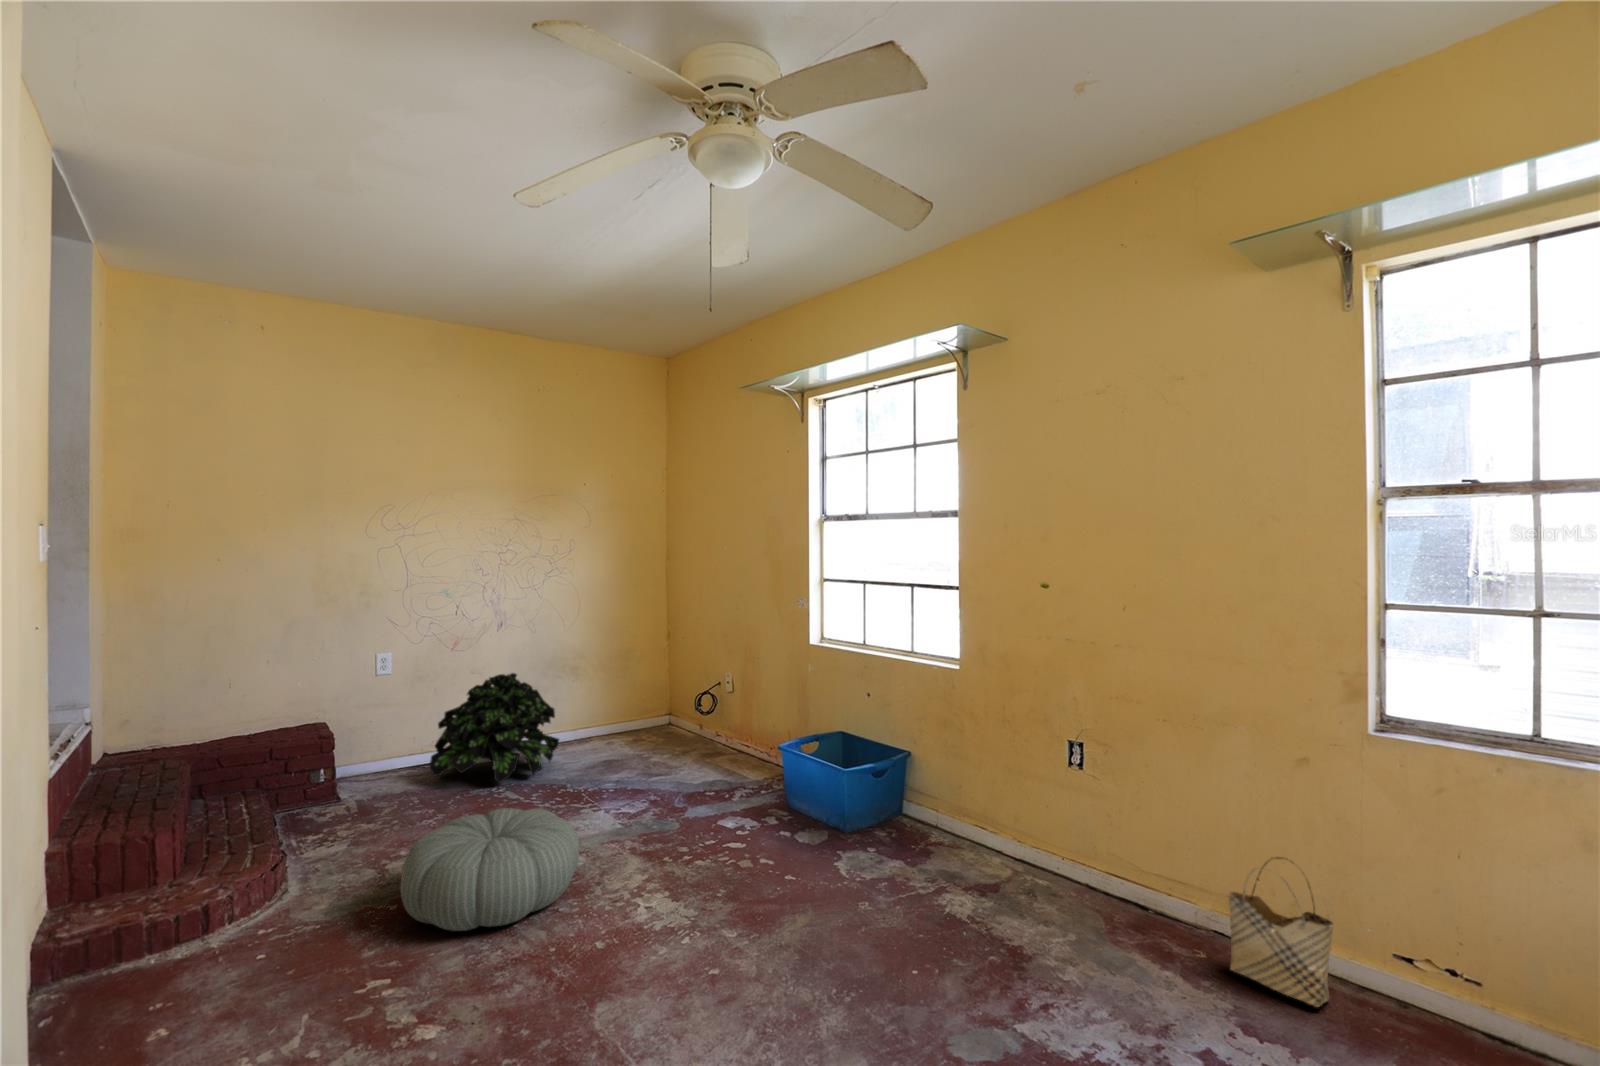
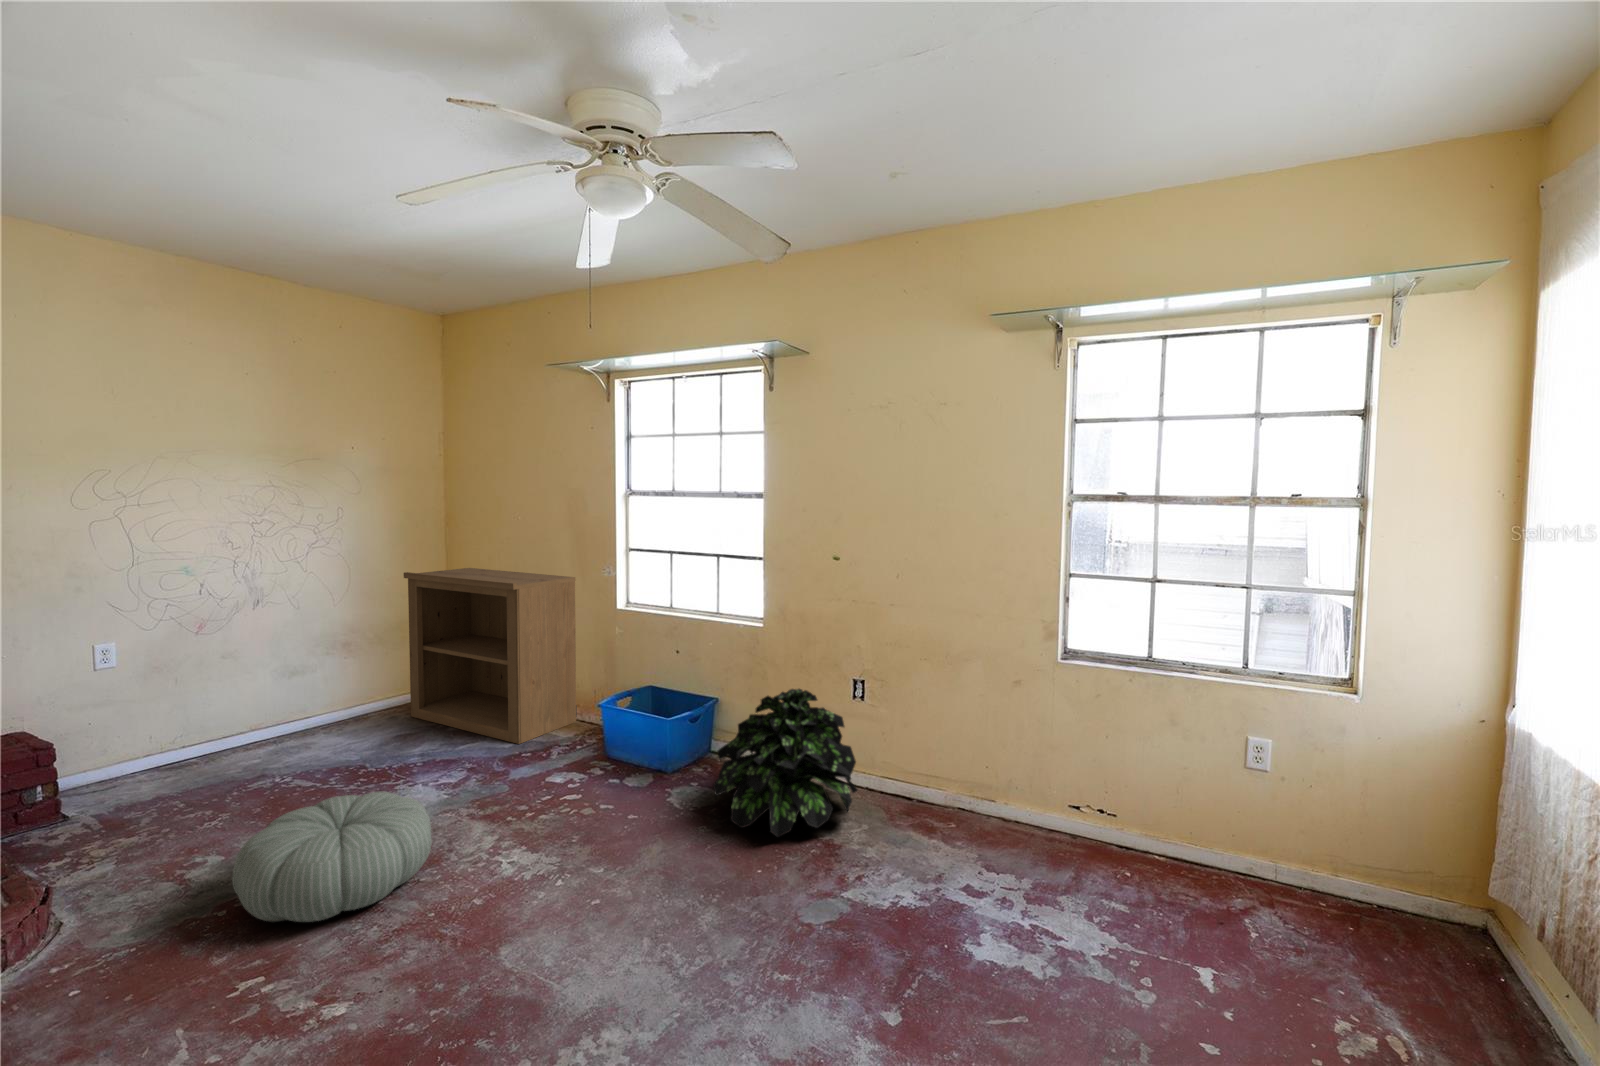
bookshelf: none [618,600,769,783] -> present [404,568,577,744]
potted plant: present [430,673,559,784] -> present [713,689,857,837]
woven basket: present [1227,857,1334,1007] -> none [958,746,1019,837]

